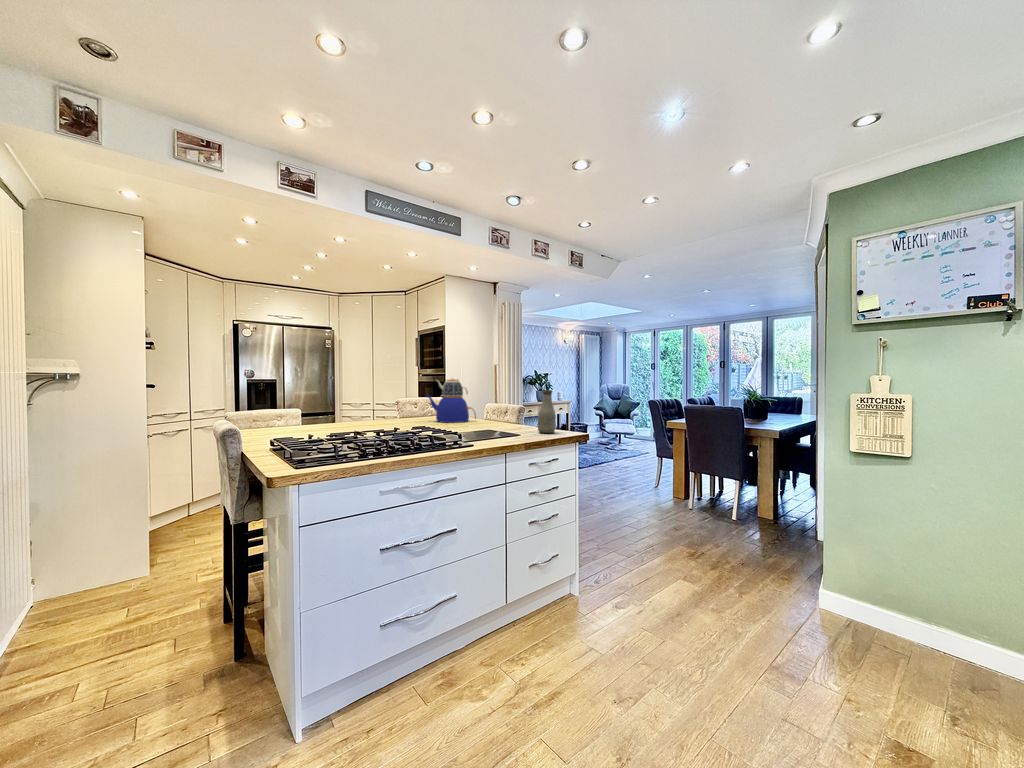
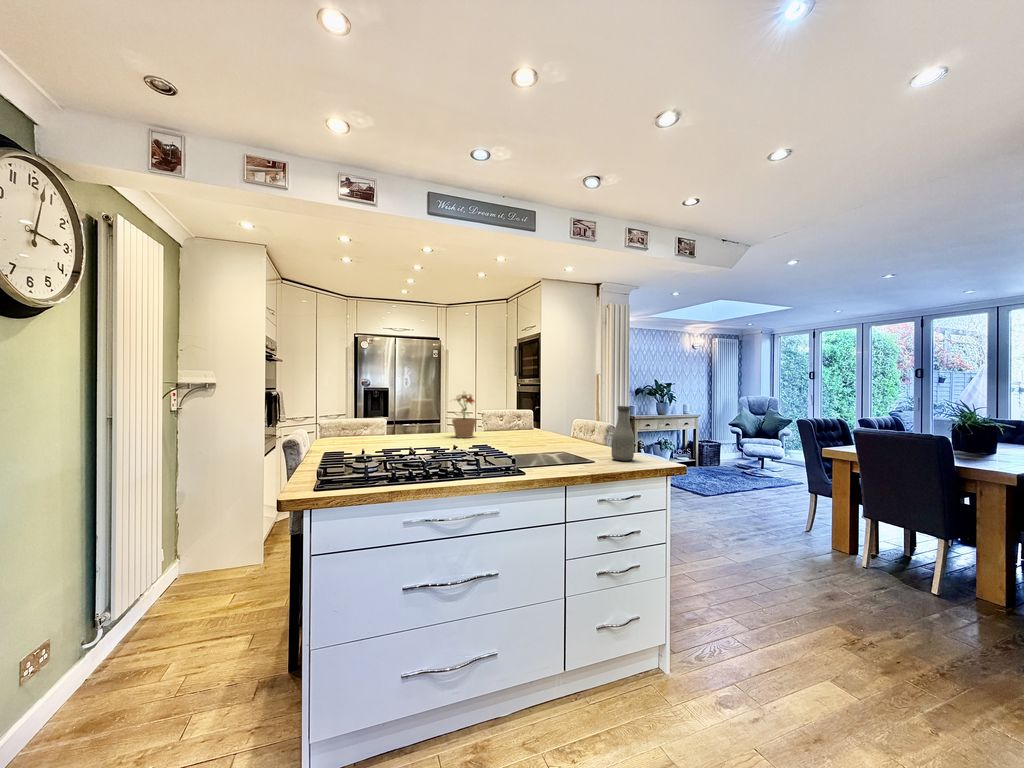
potted plant: none [379,379,405,423] -> present [452,394,476,438]
teapot: present [426,379,476,423] -> none [498,388,554,440]

